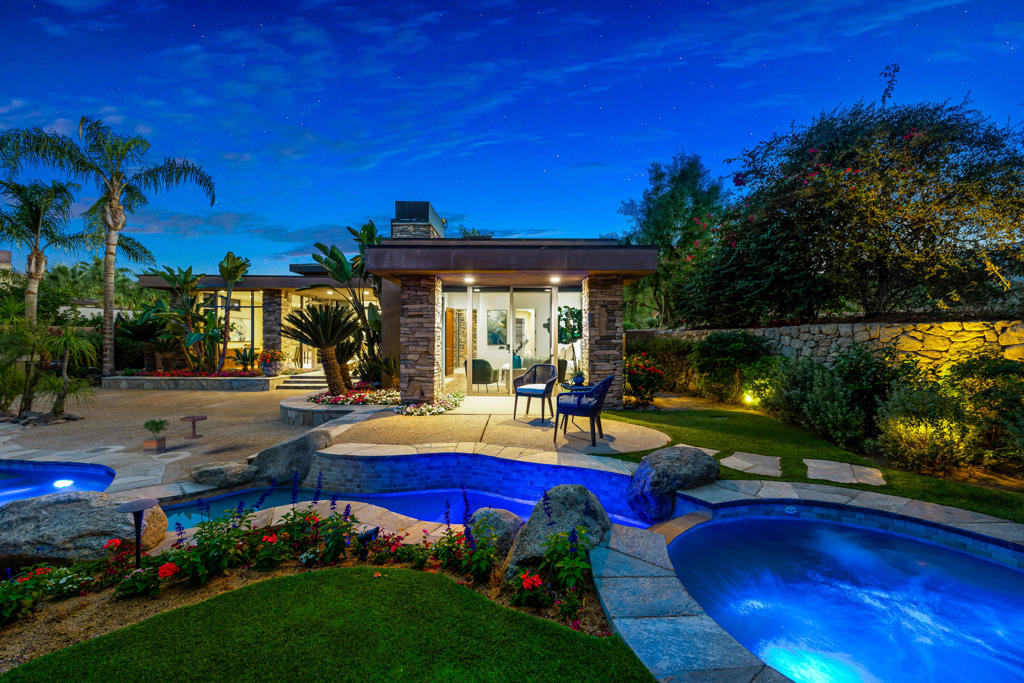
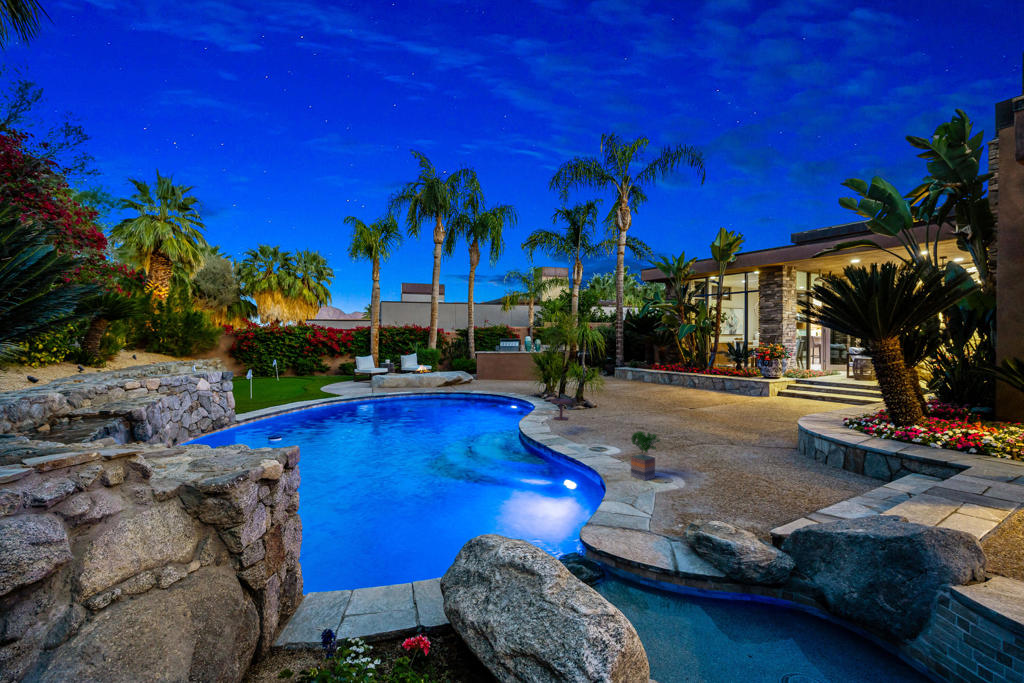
side table: present [180,415,207,439] -> present [551,397,572,421]

